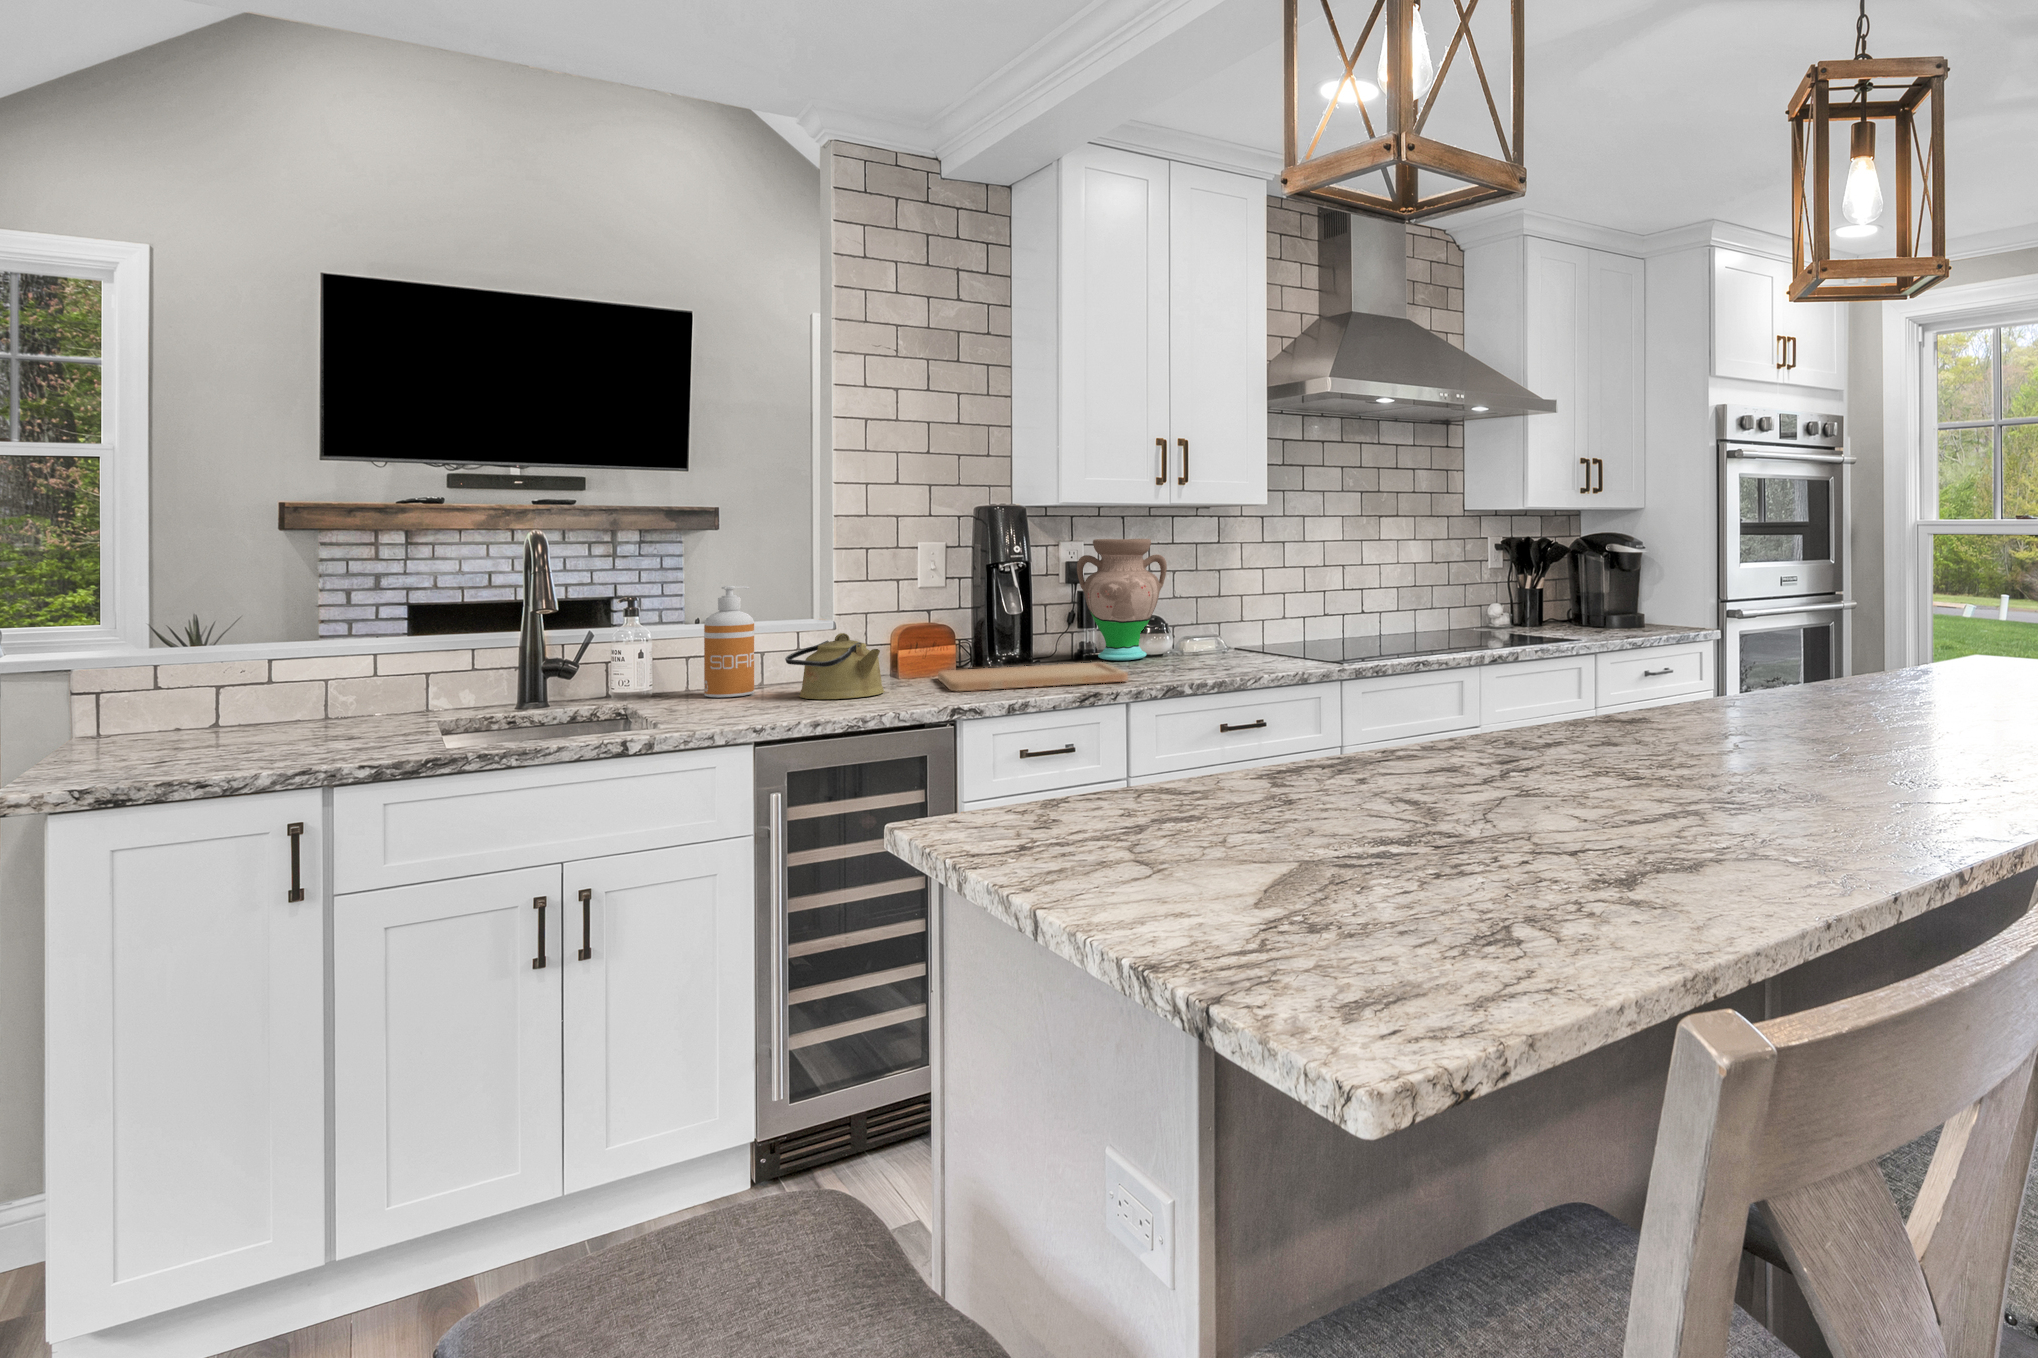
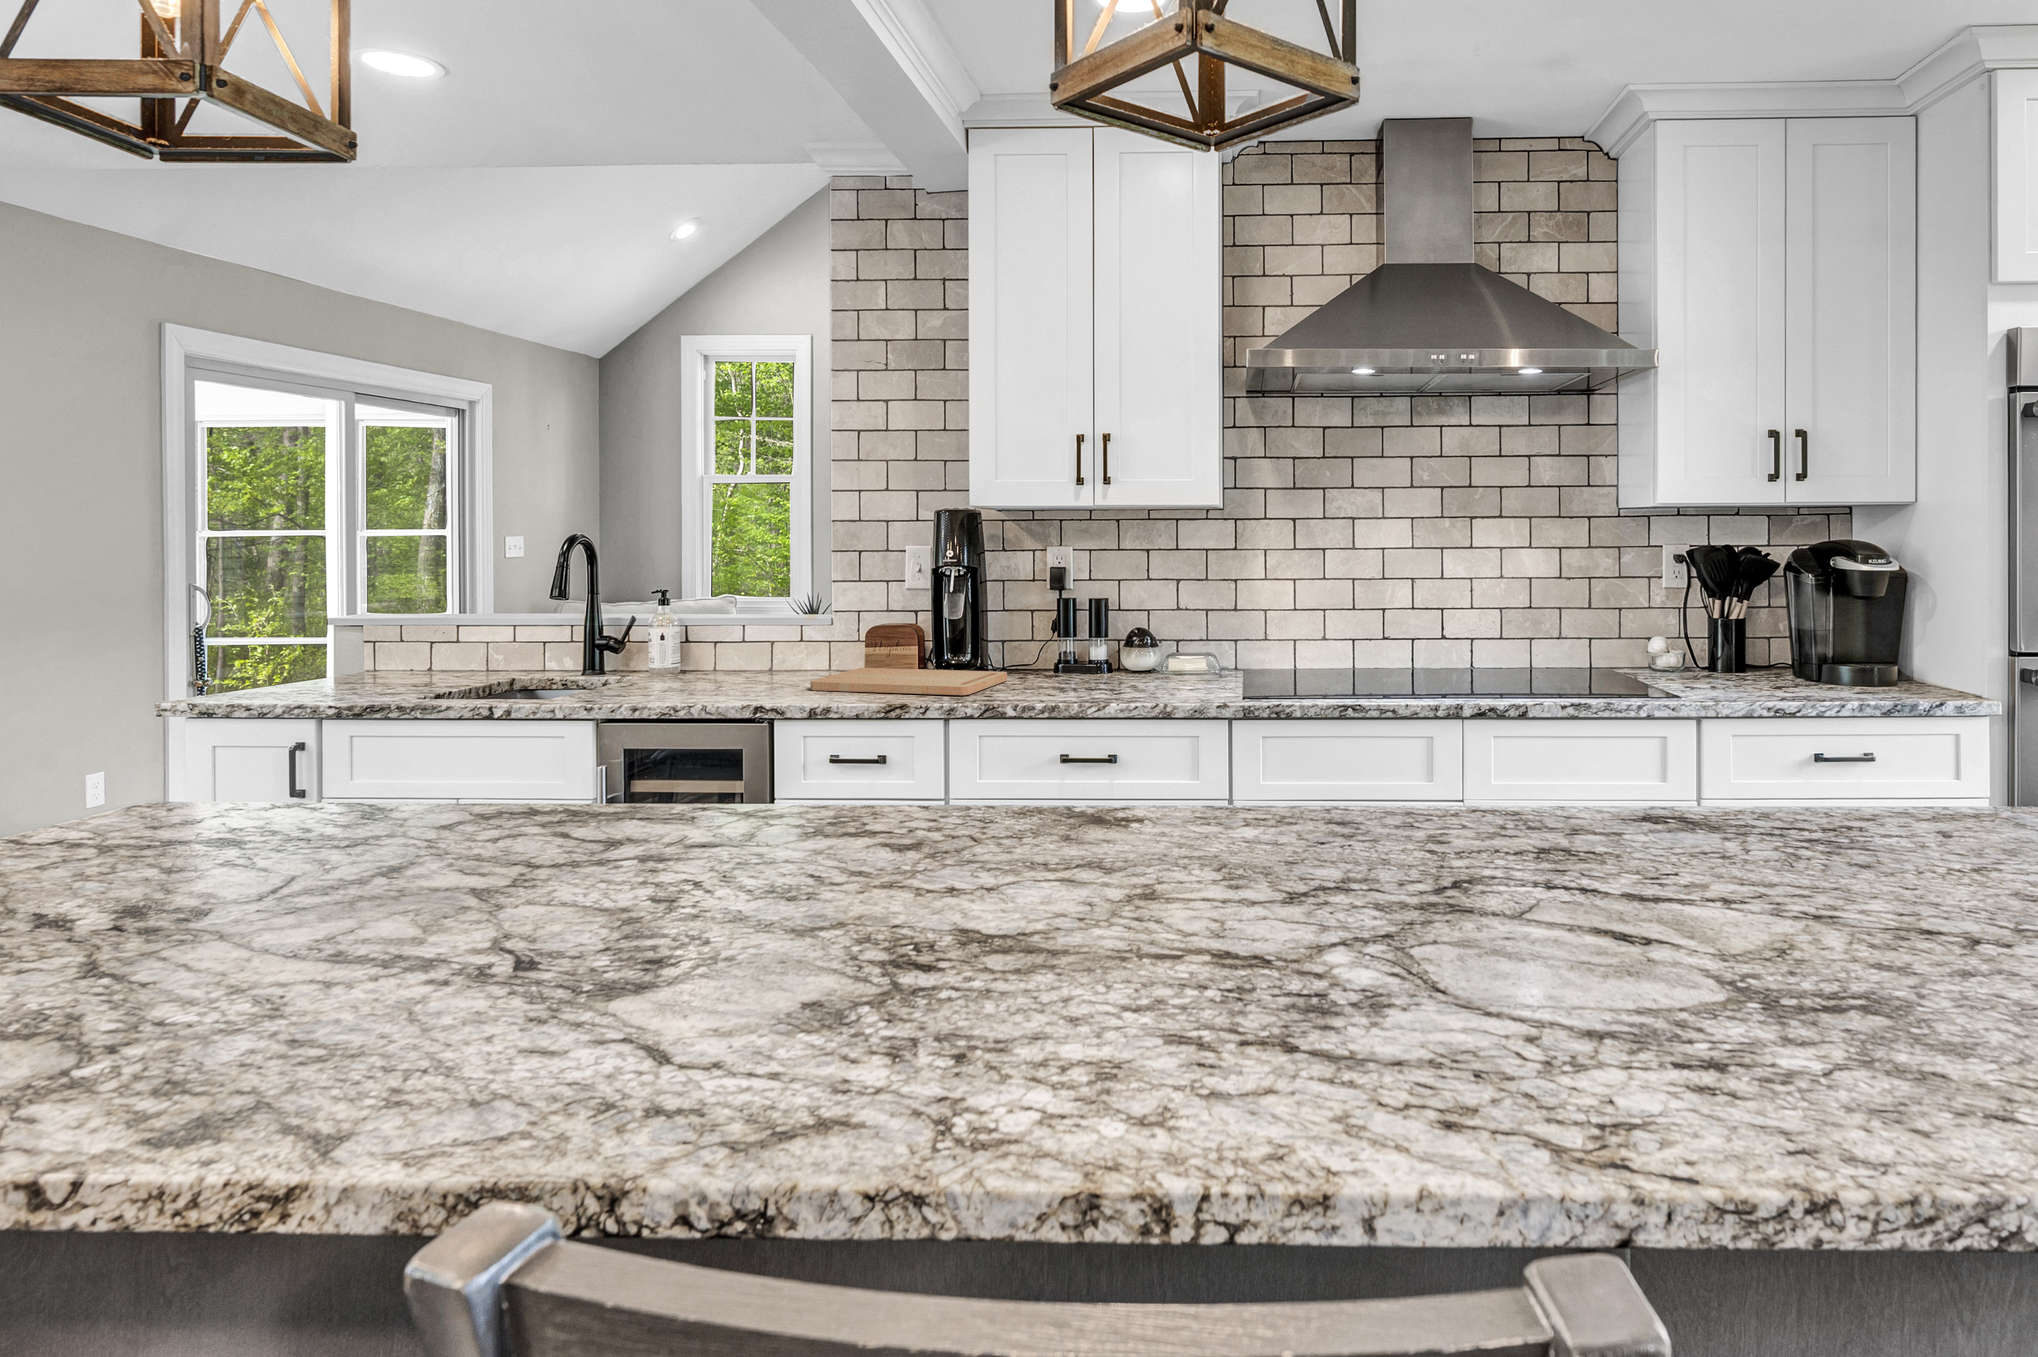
vase: present [1077,539,1167,661] -> none [1042,542,1123,671]
soap dispenser: present [704,586,754,697] -> none [659,581,699,677]
kettle: present [785,633,884,699] -> none [697,628,775,688]

